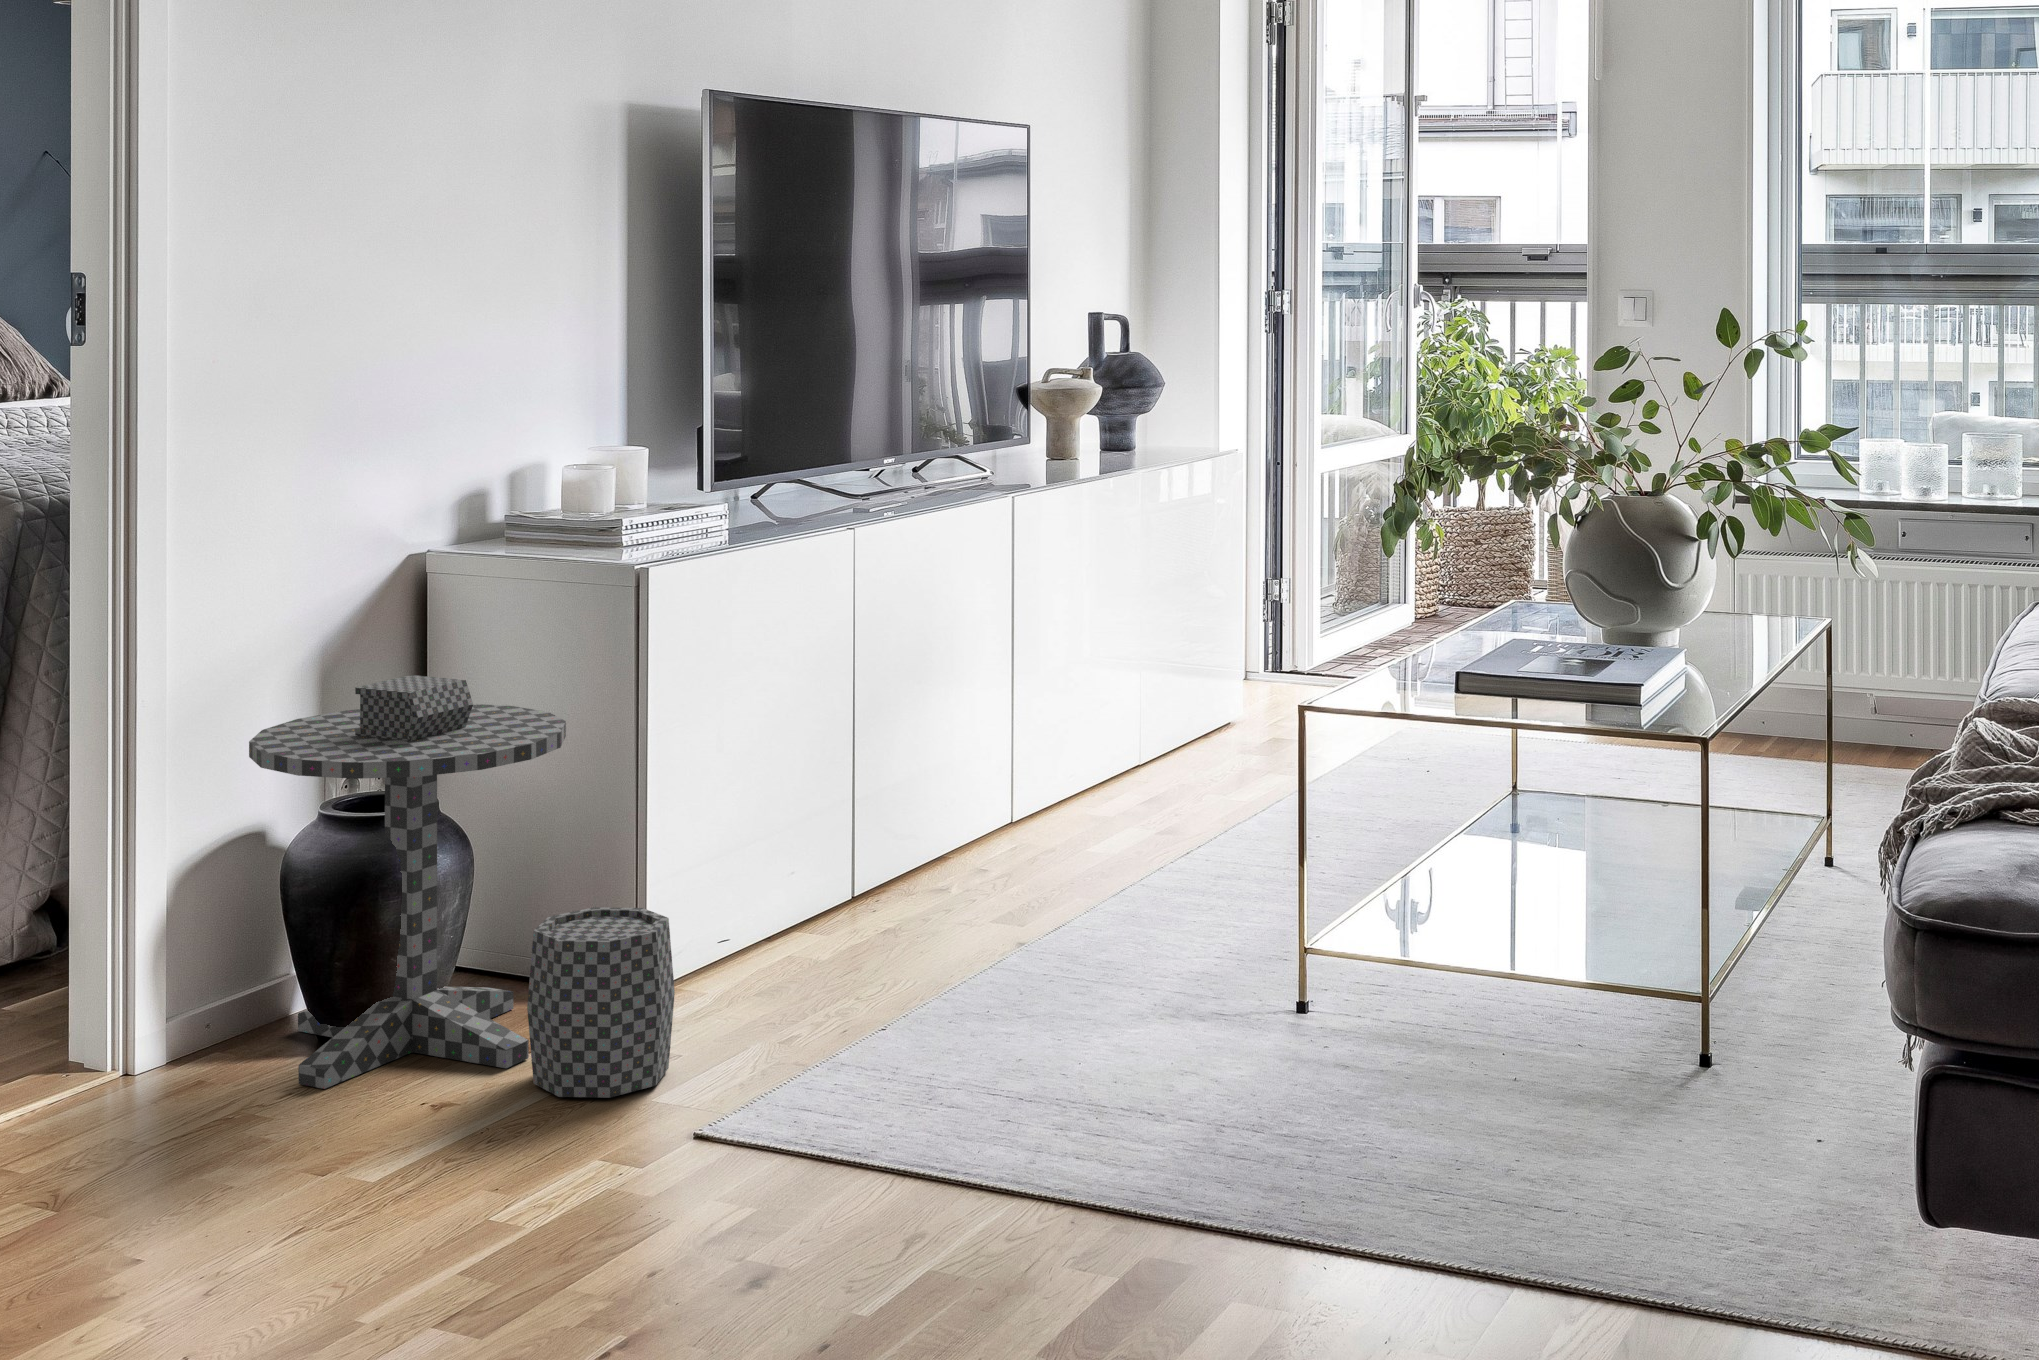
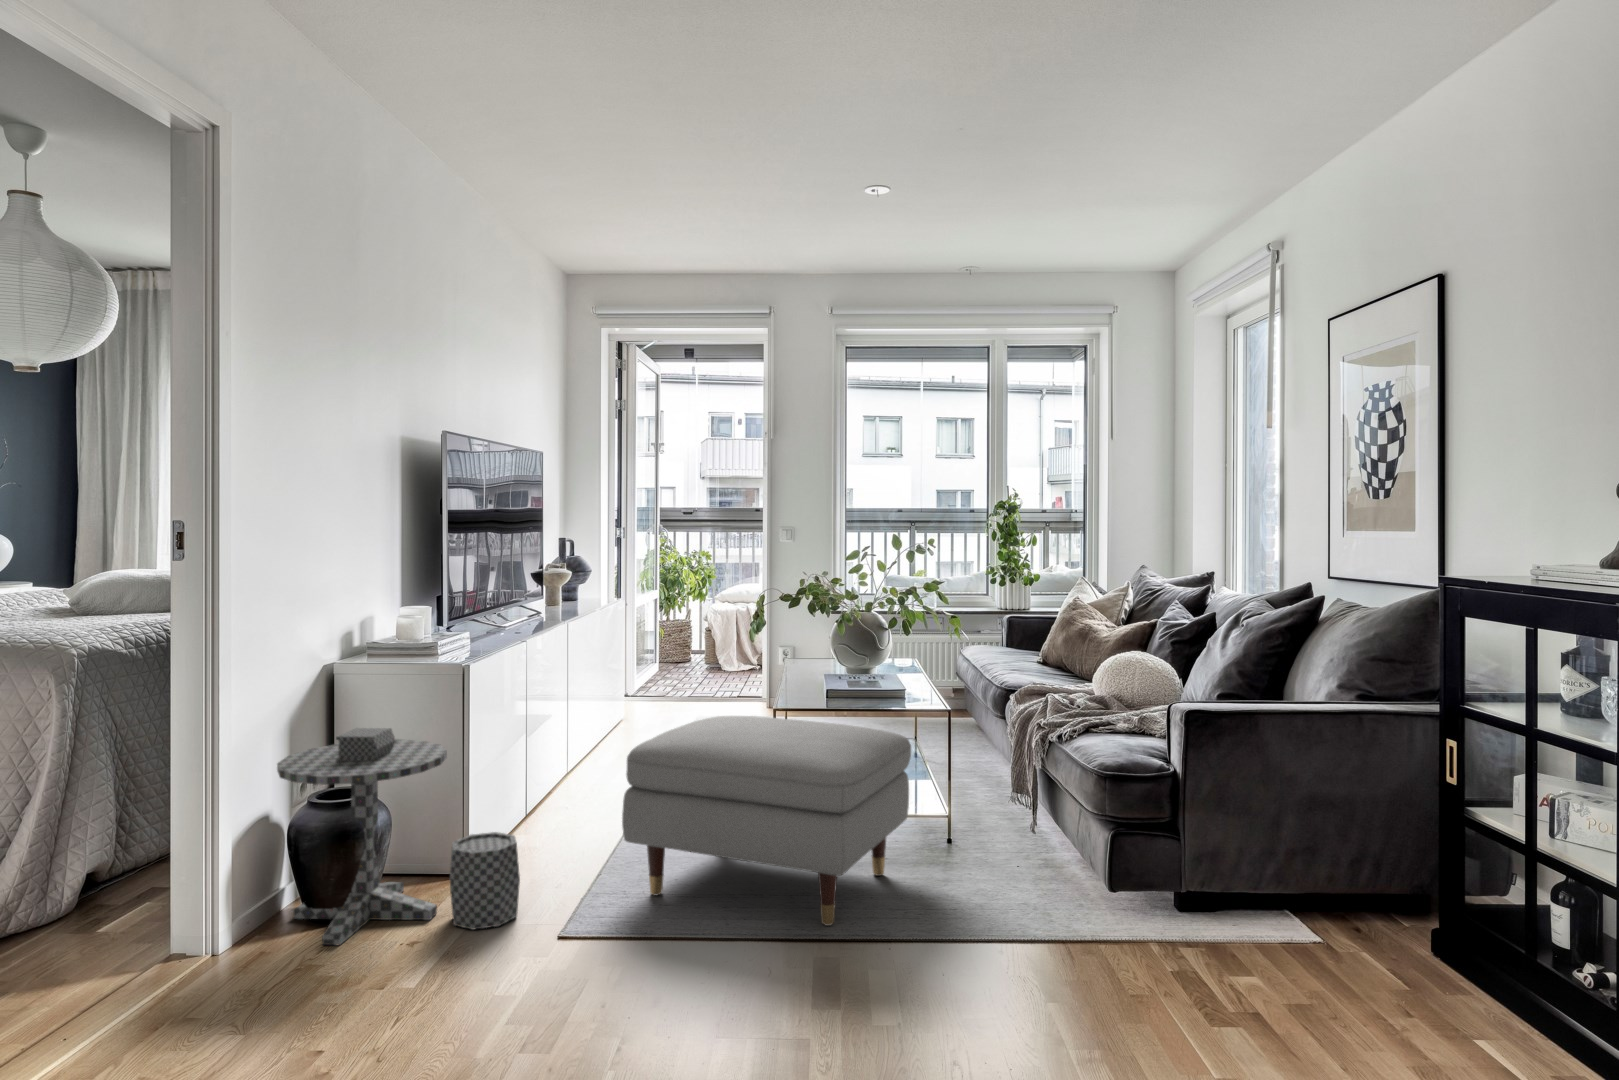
ottoman: none [881,712,1539,1201] -> present [622,716,911,926]

